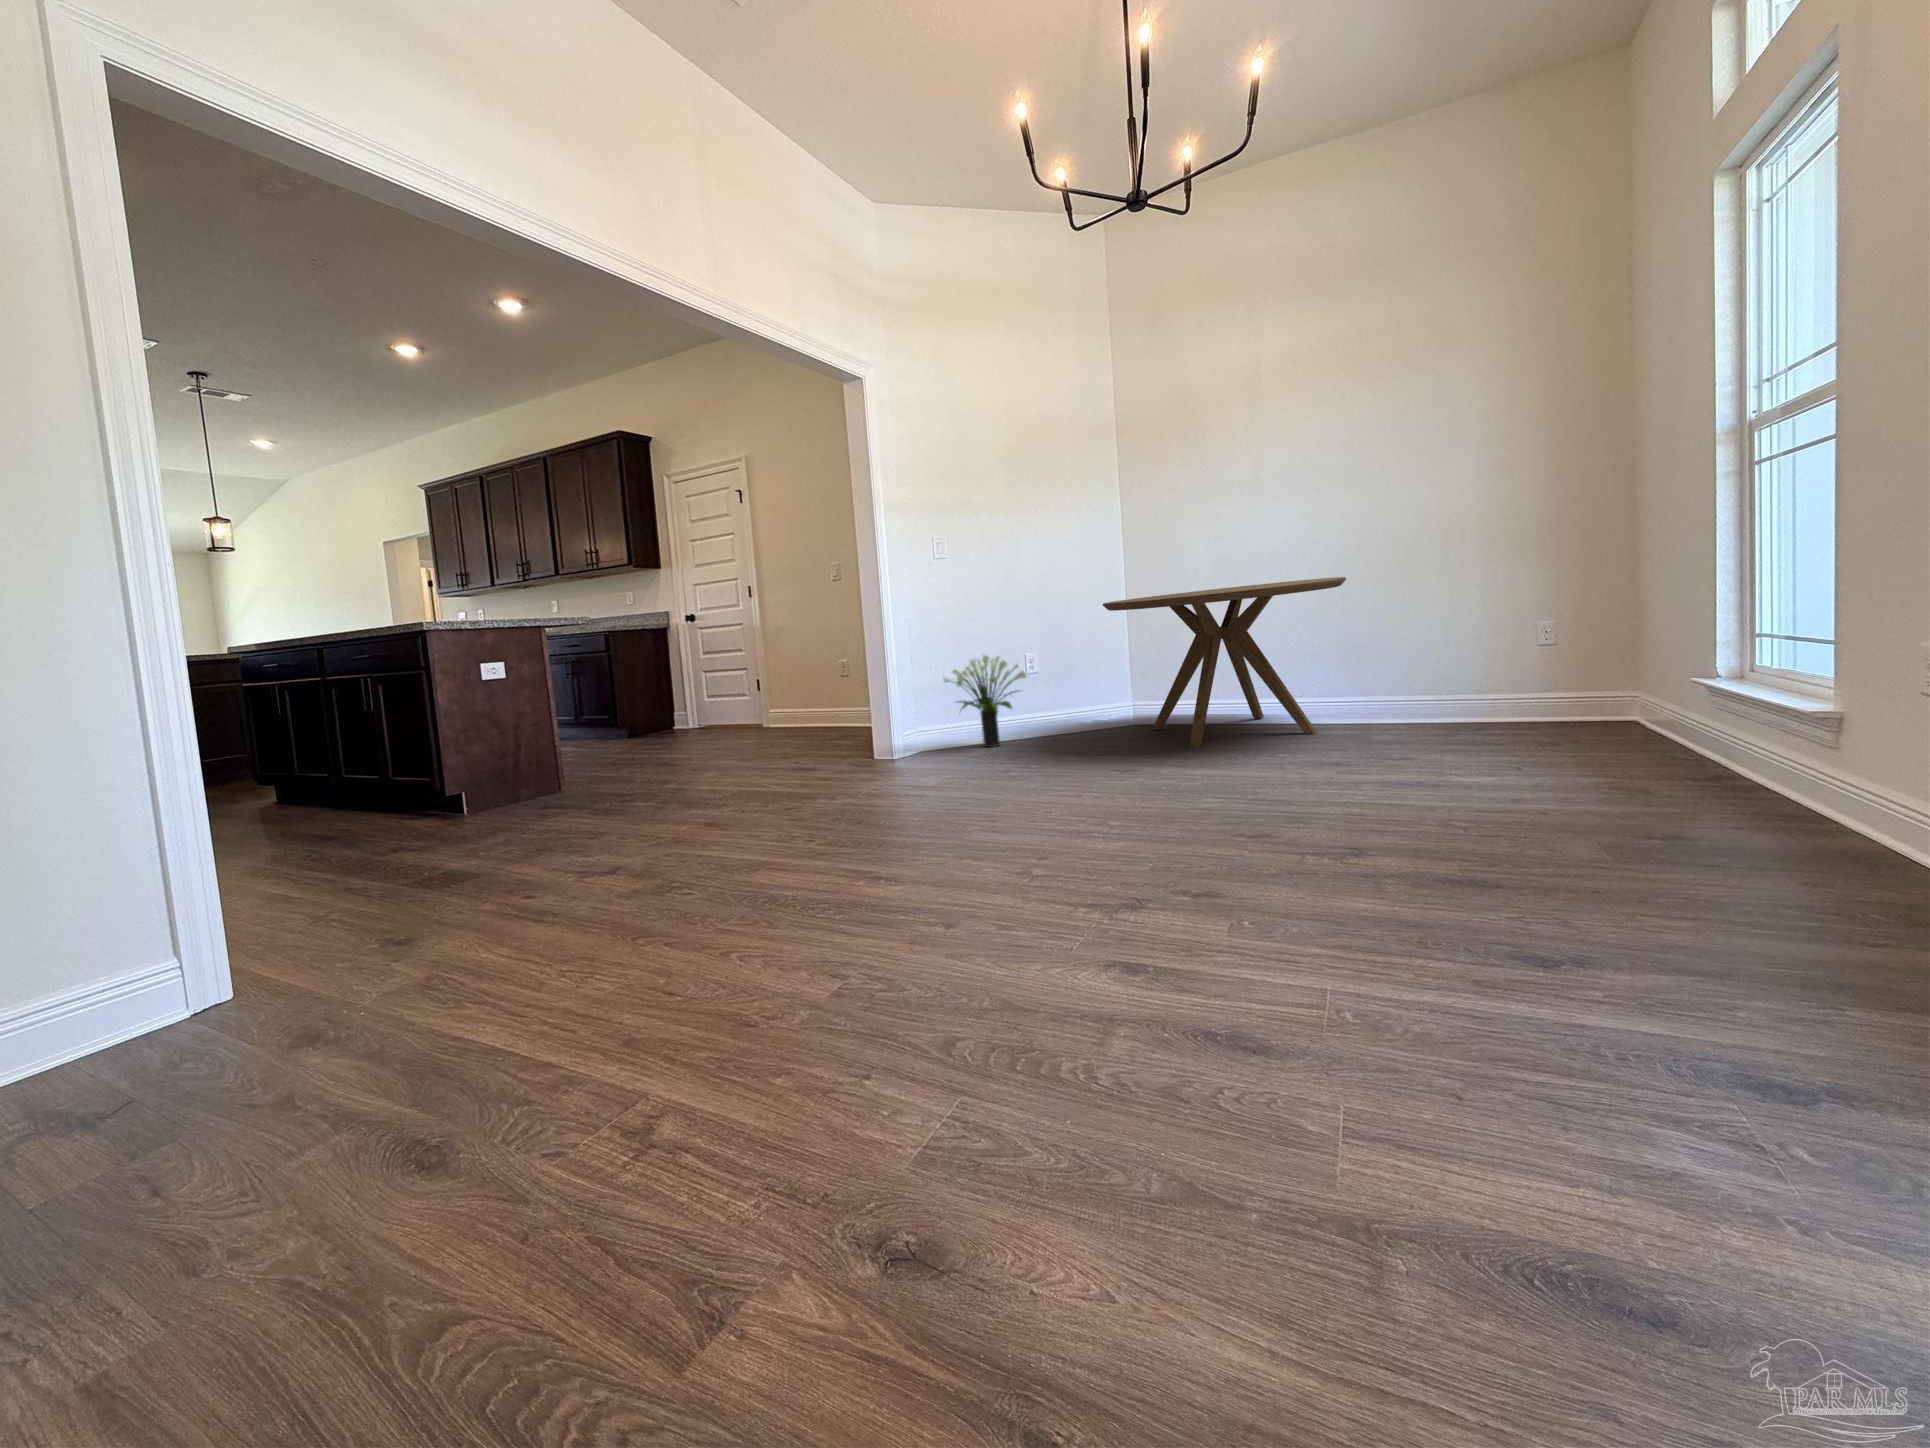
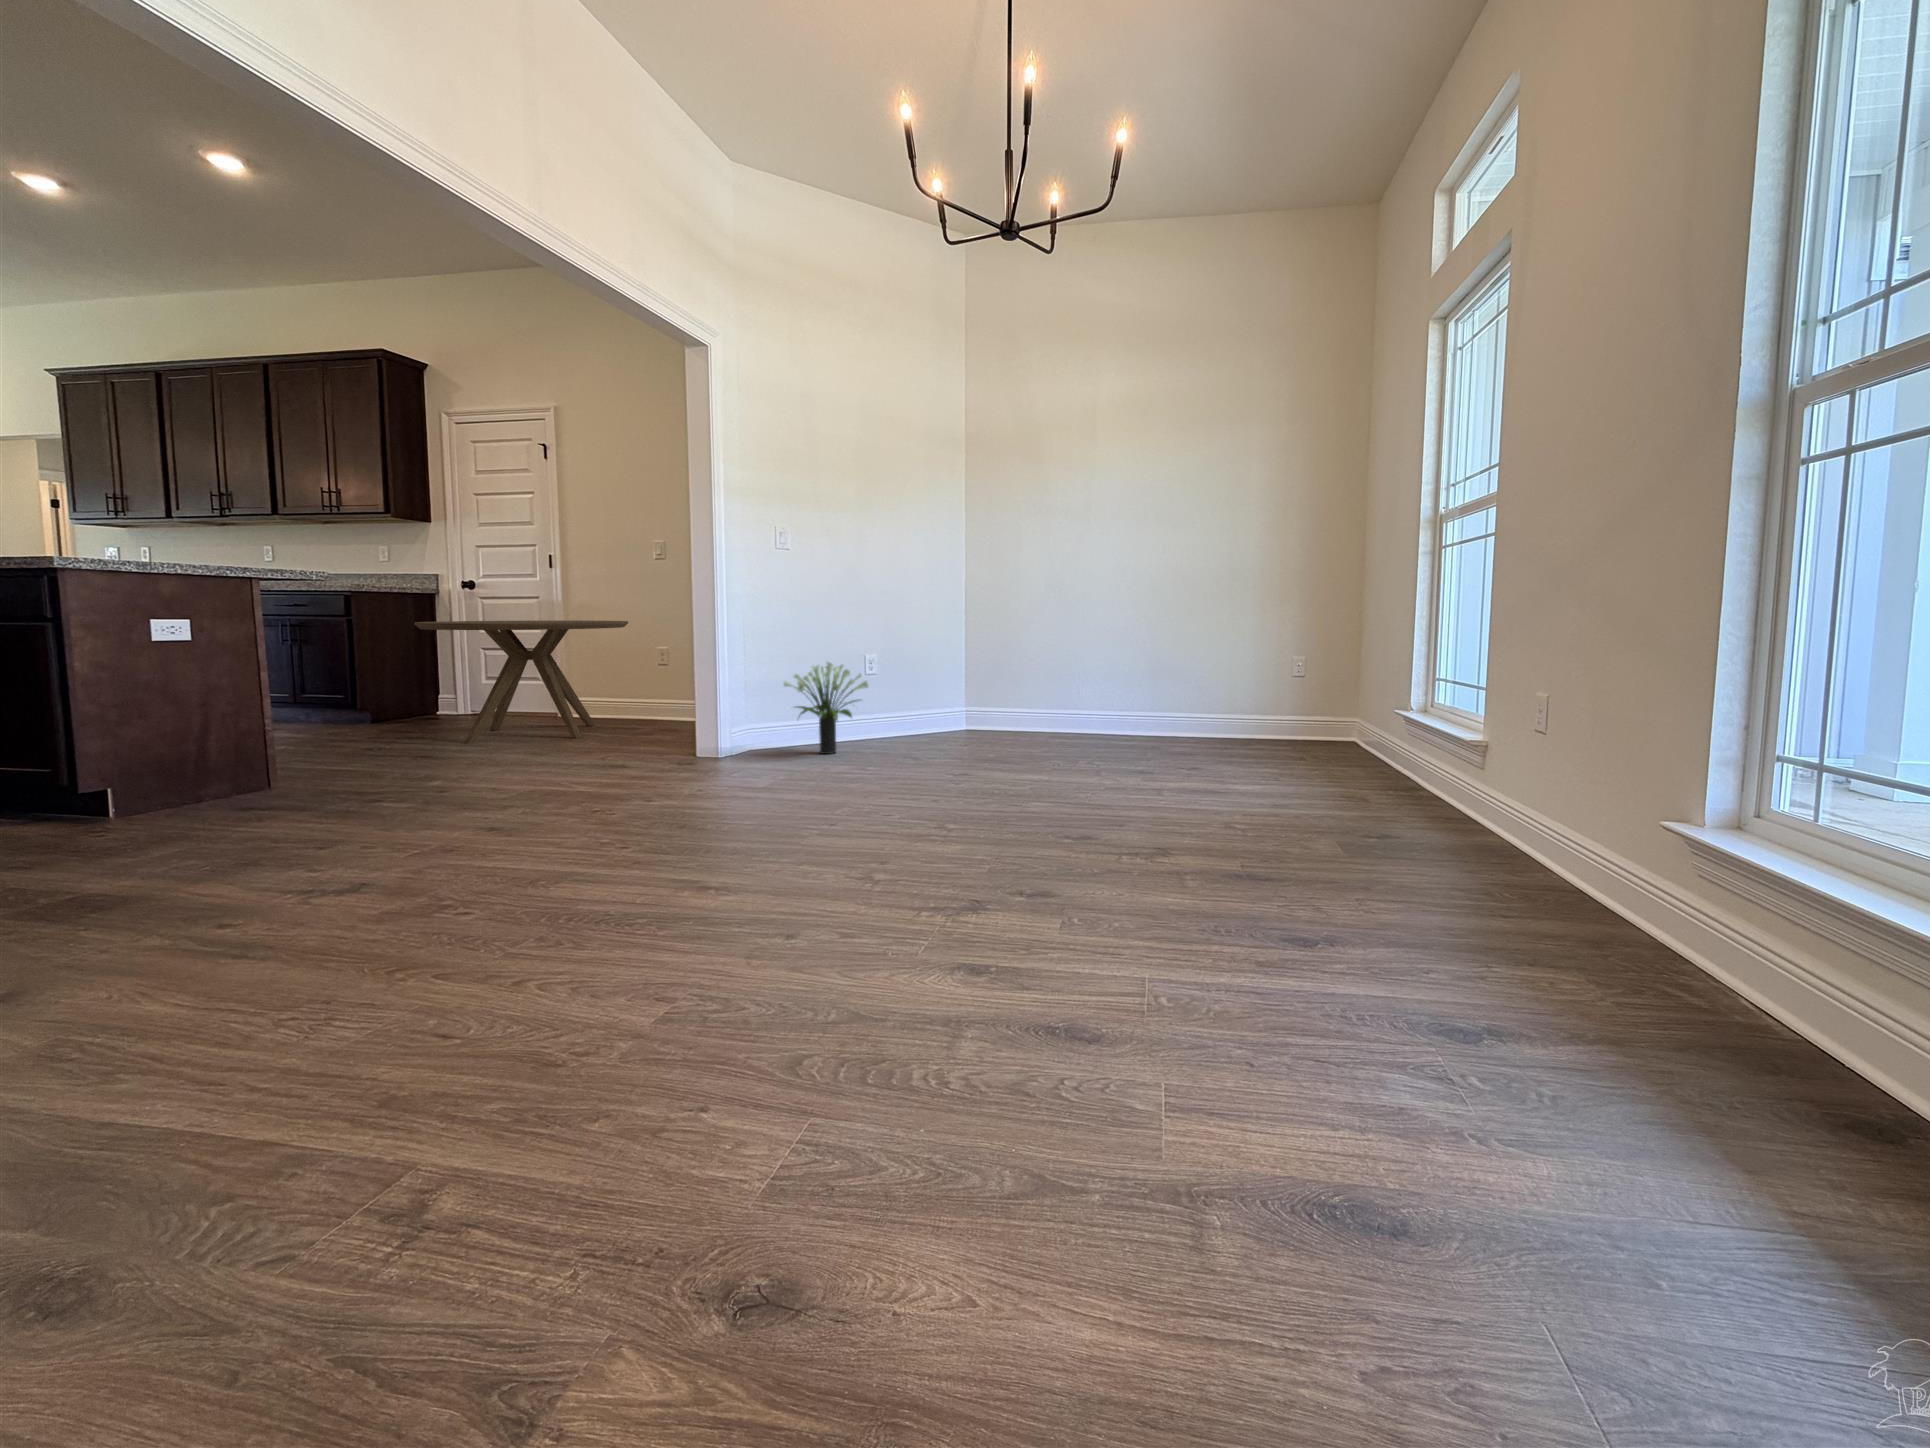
dining table: present [1103,577,1346,747] -> present [414,620,628,744]

